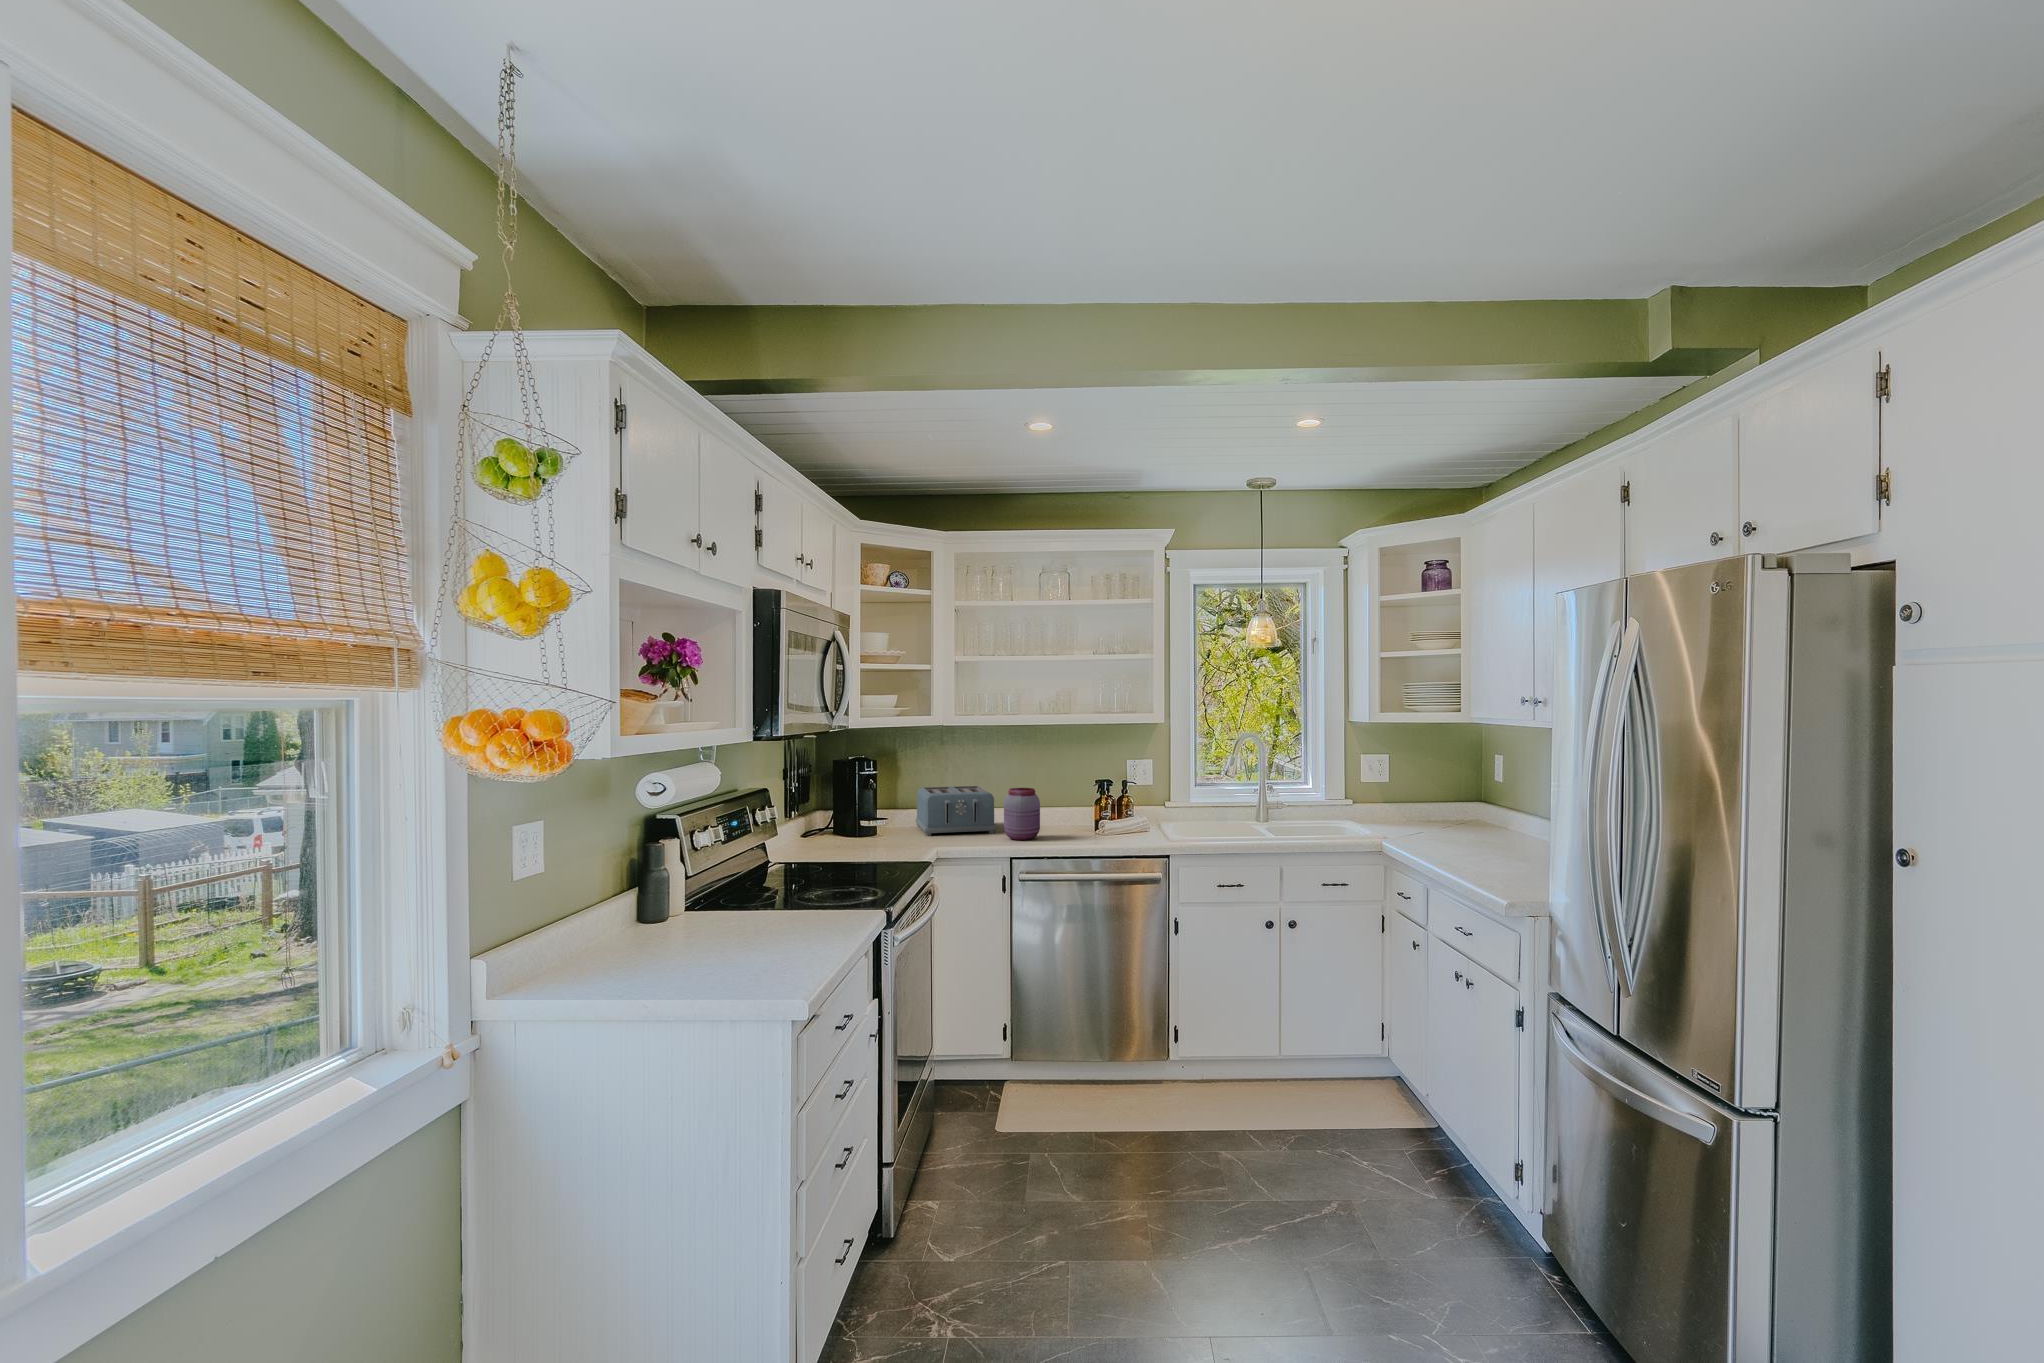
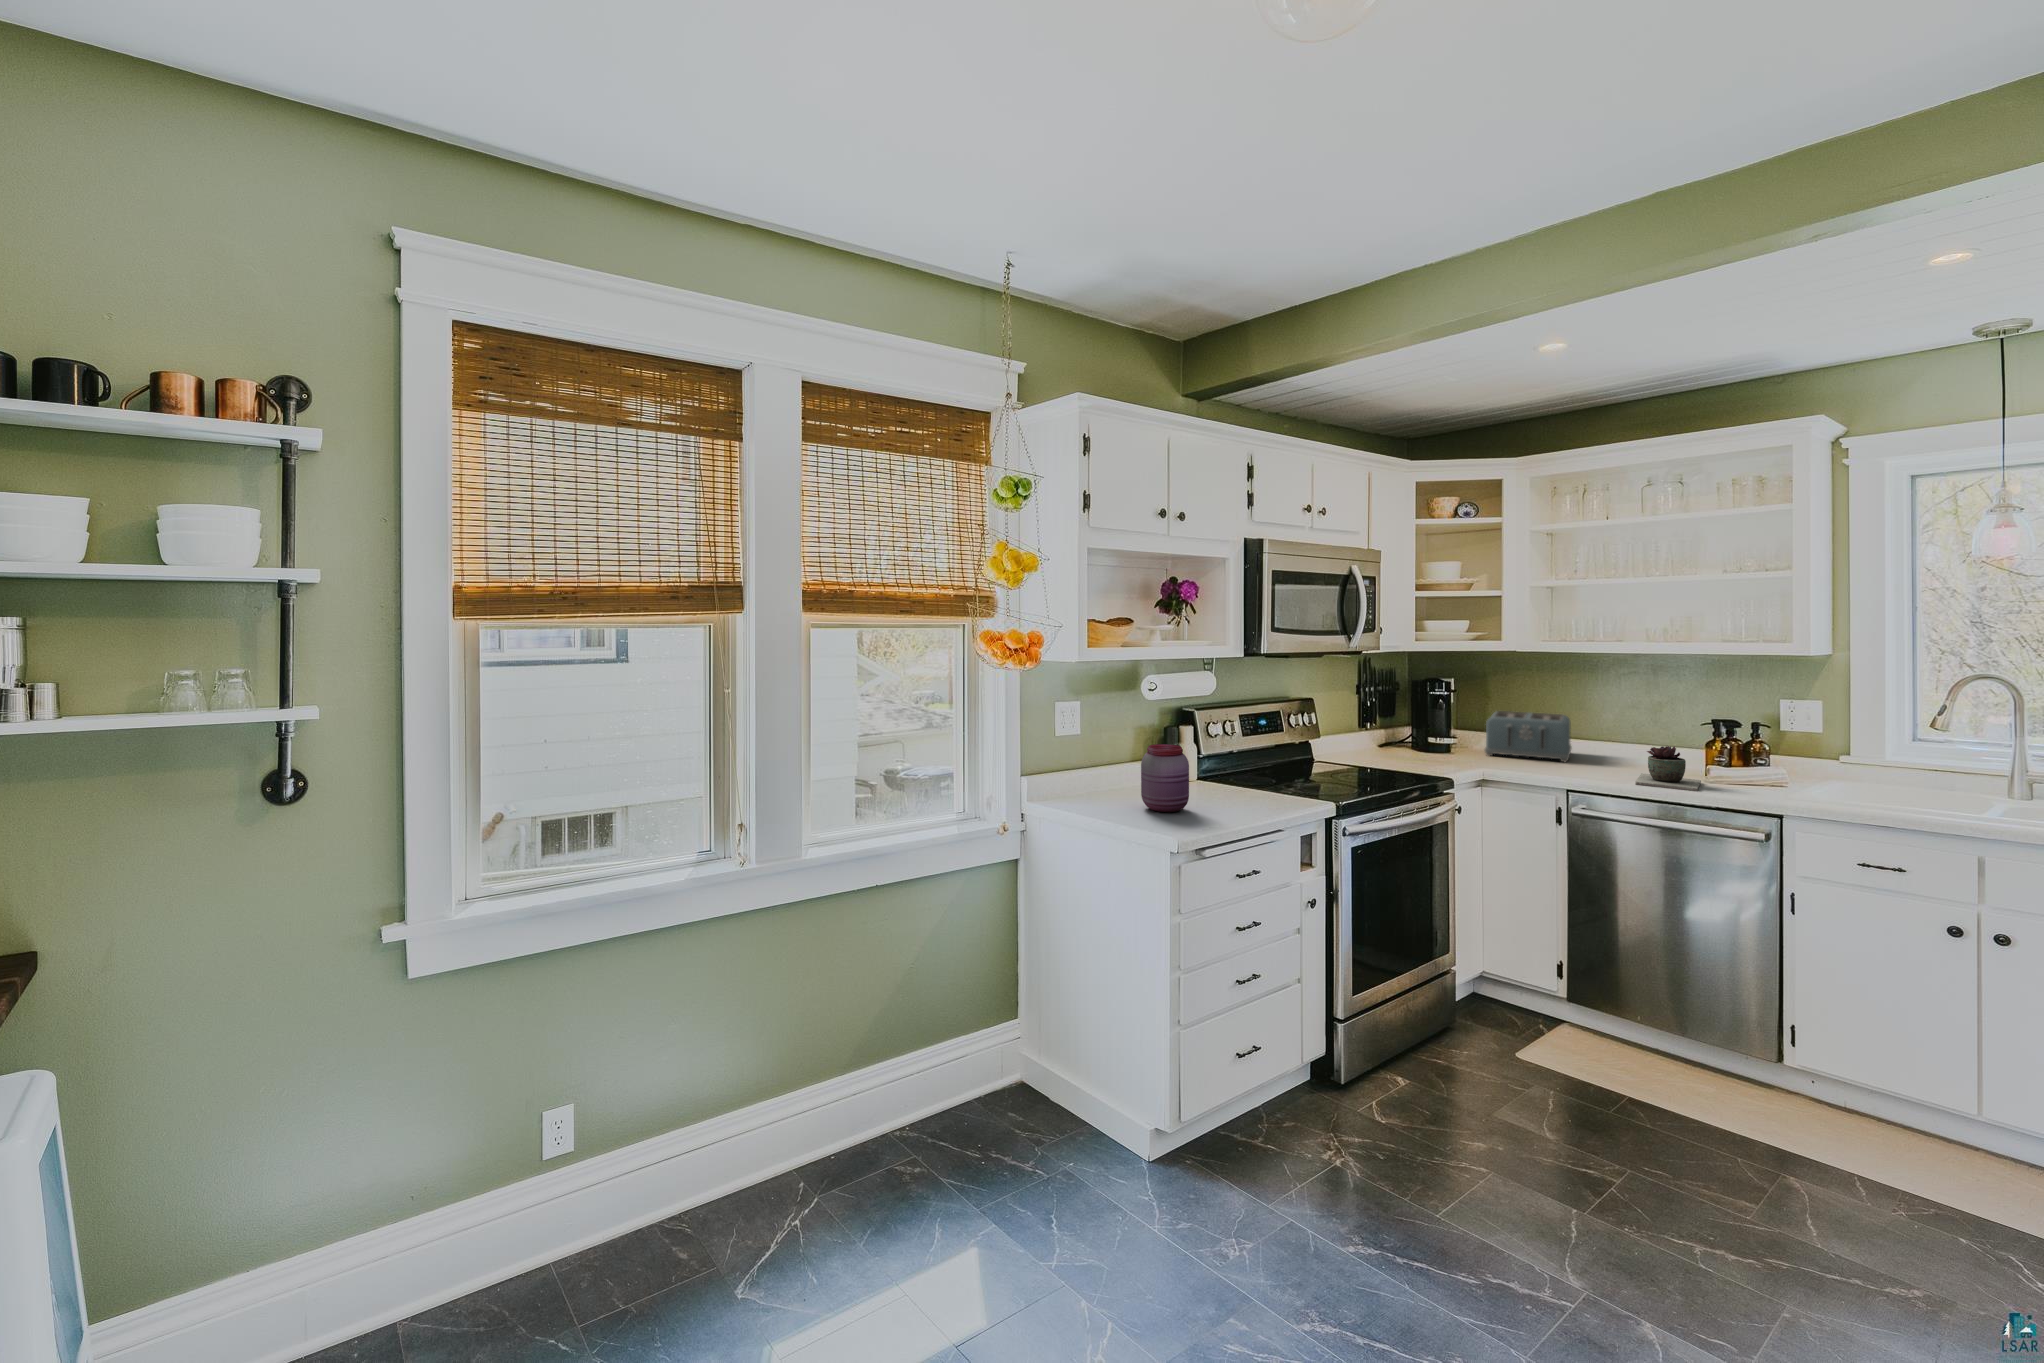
jar: present [1004,788,1040,840] -> present [1141,744,1189,812]
succulent plant: none [1063,806,1115,846] -> present [1635,746,1701,791]

